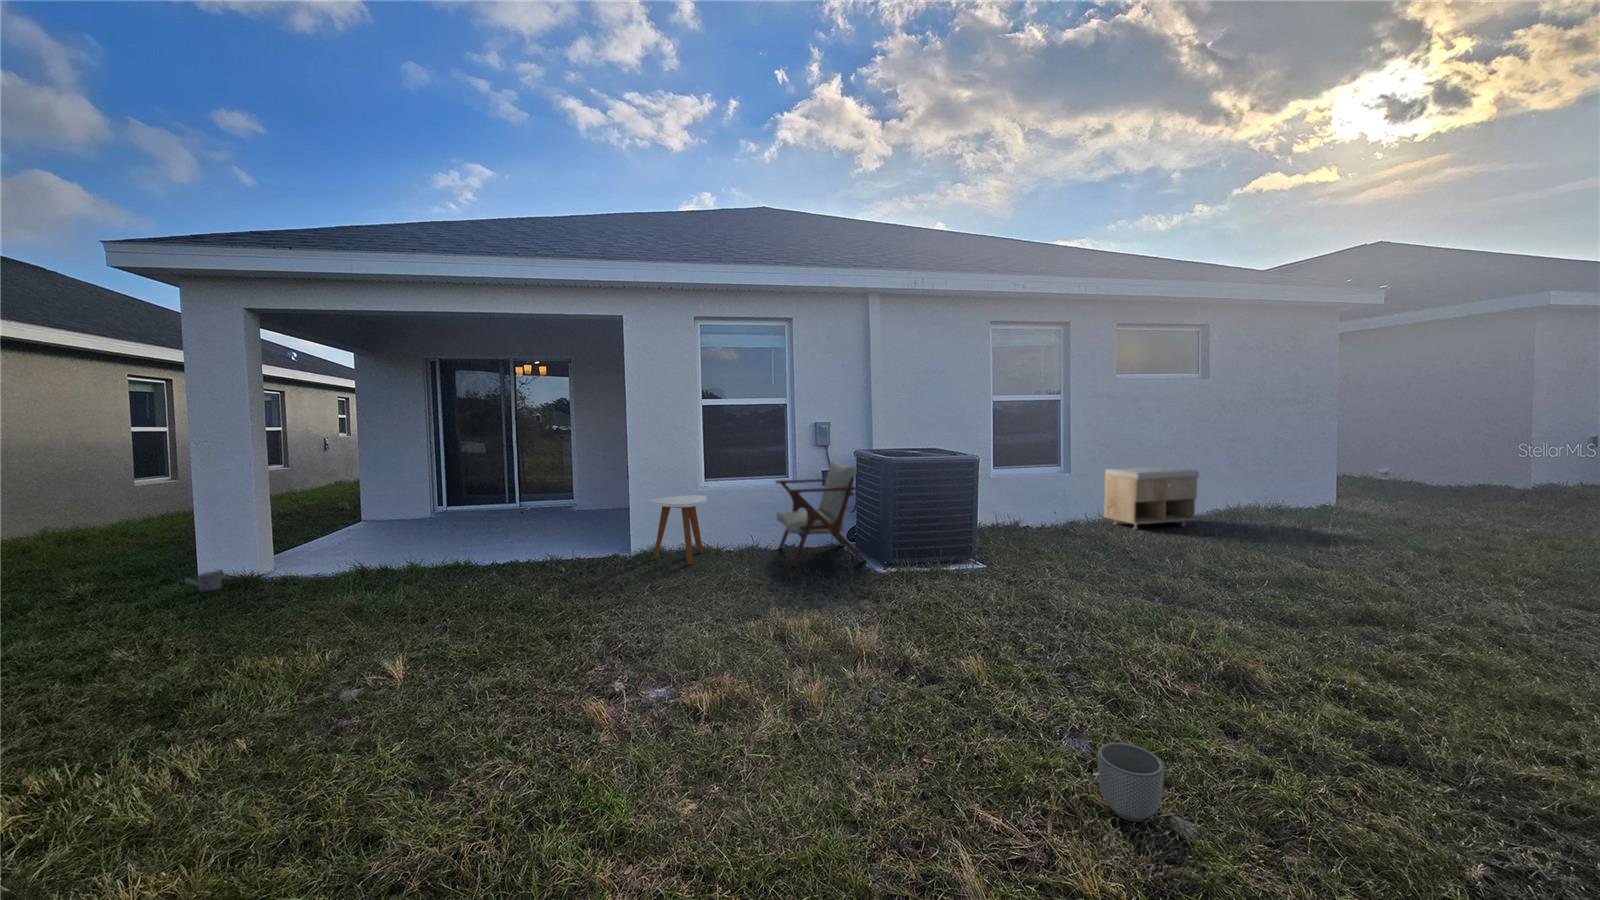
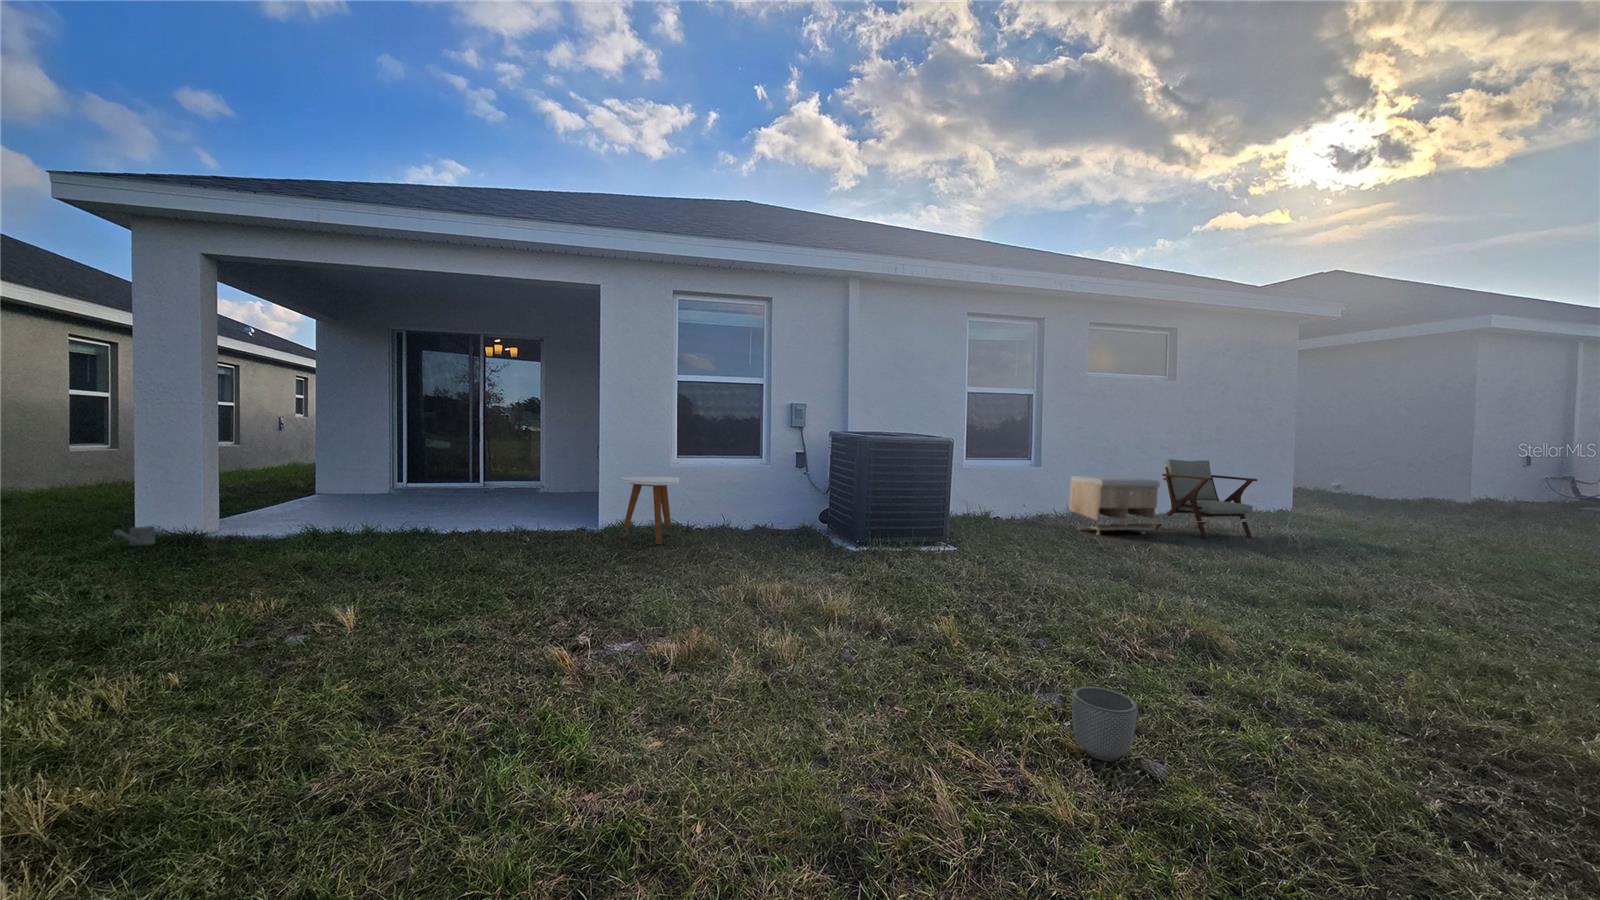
lounge chair: present [776,461,866,567] -> present [1154,459,1257,538]

